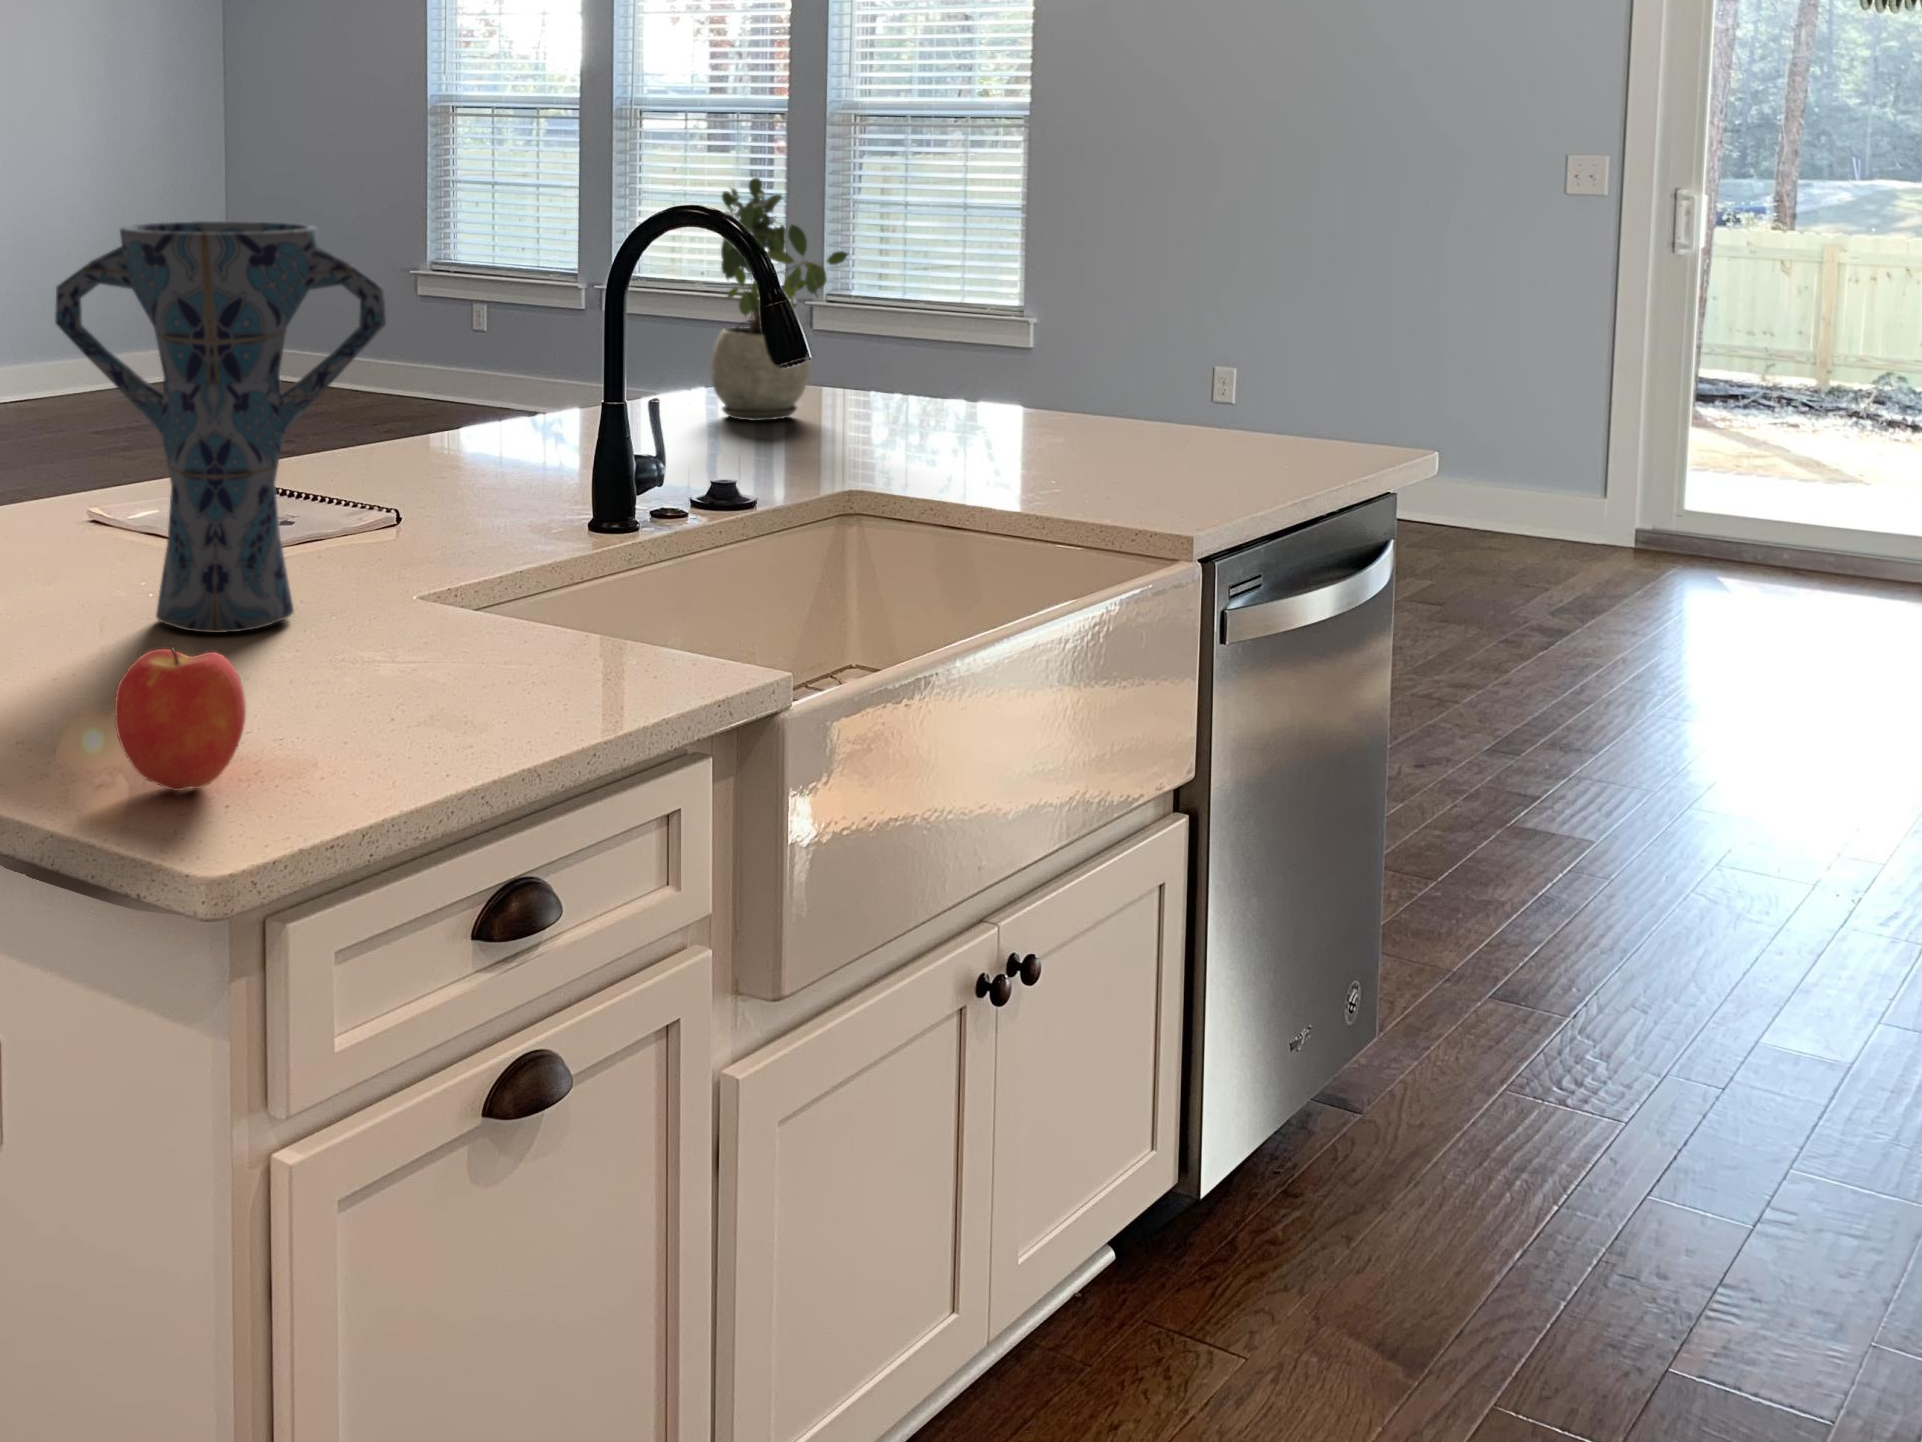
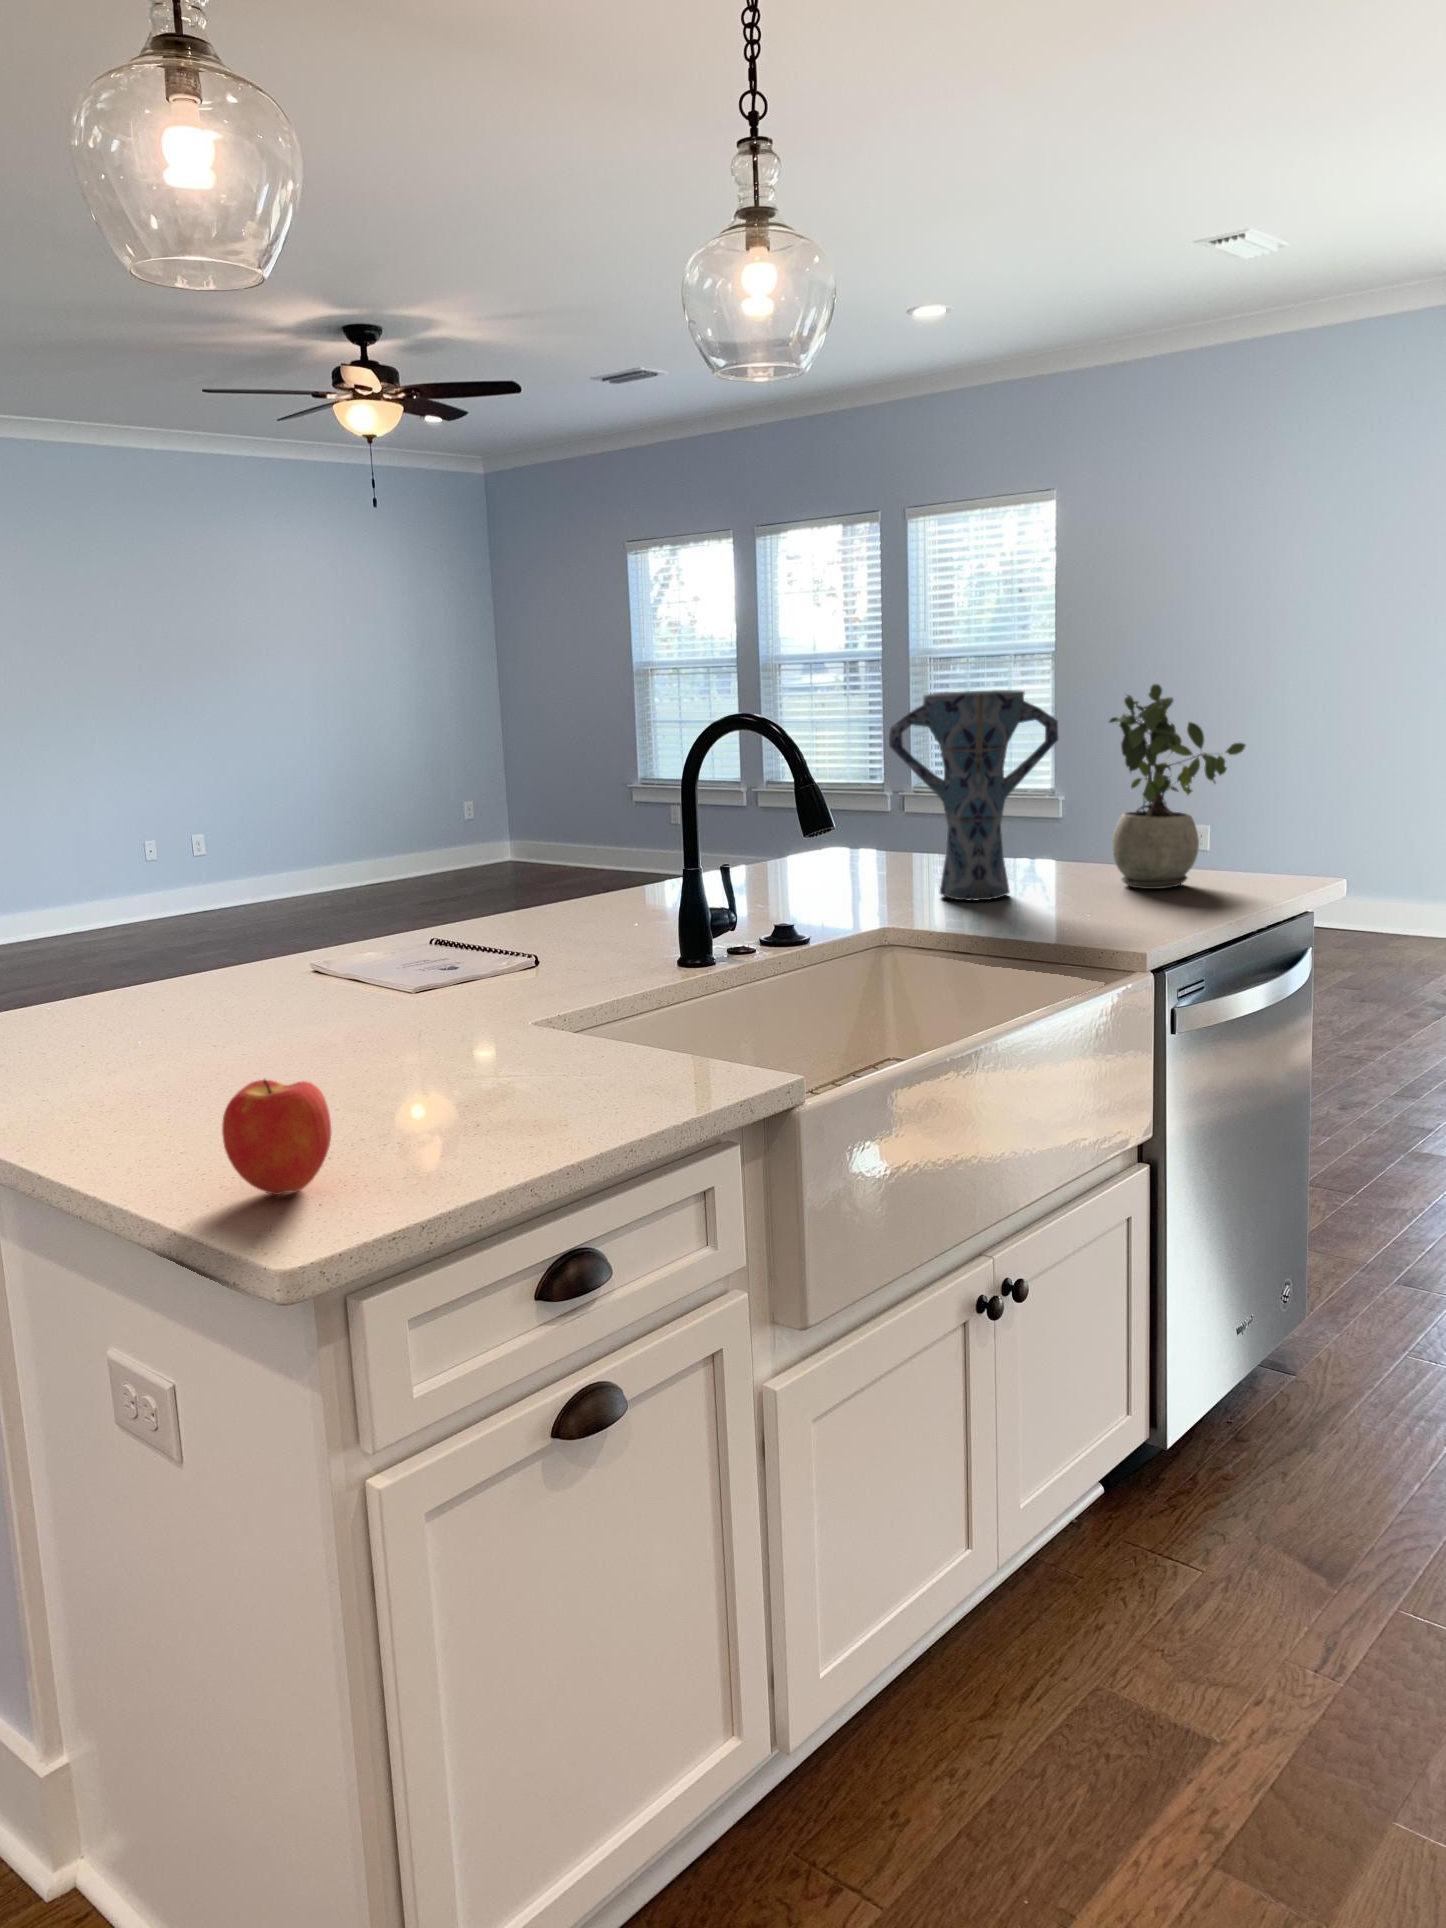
potted plant: present [710,177,848,421] -> present [1109,684,1245,889]
vase: present [55,221,386,633] -> present [889,690,1059,900]

